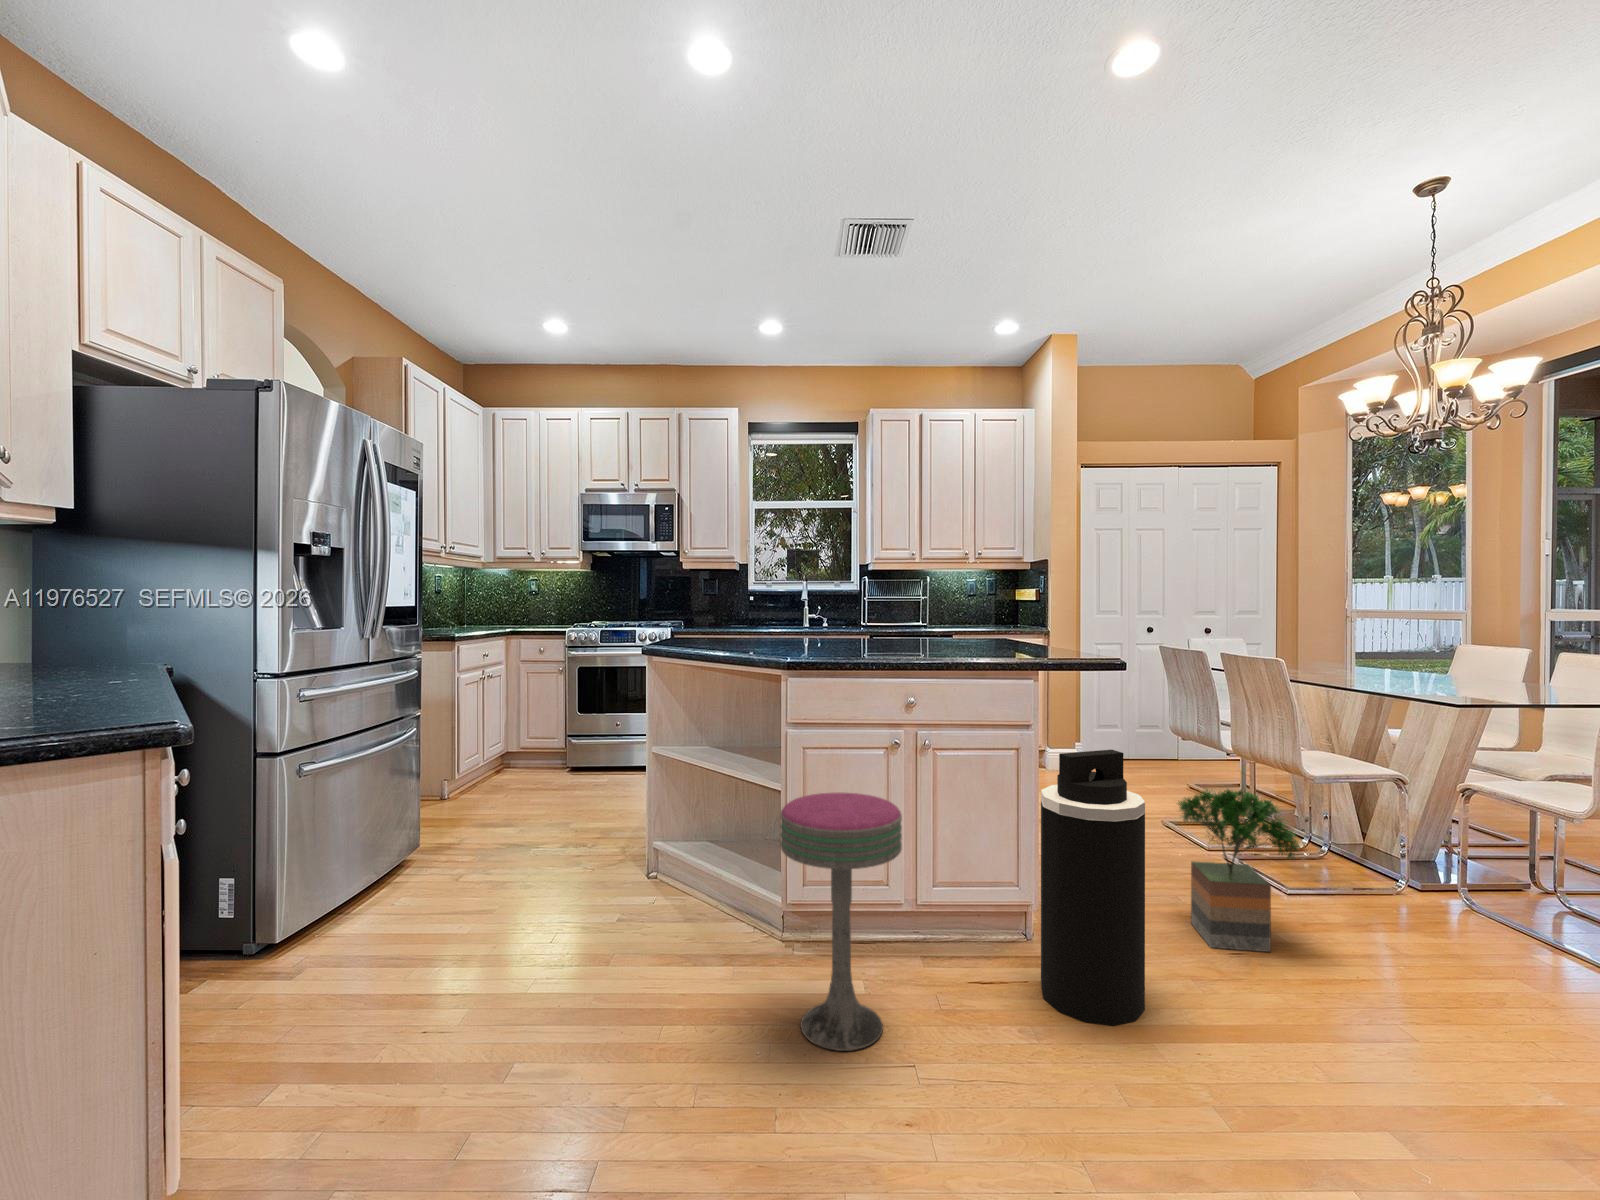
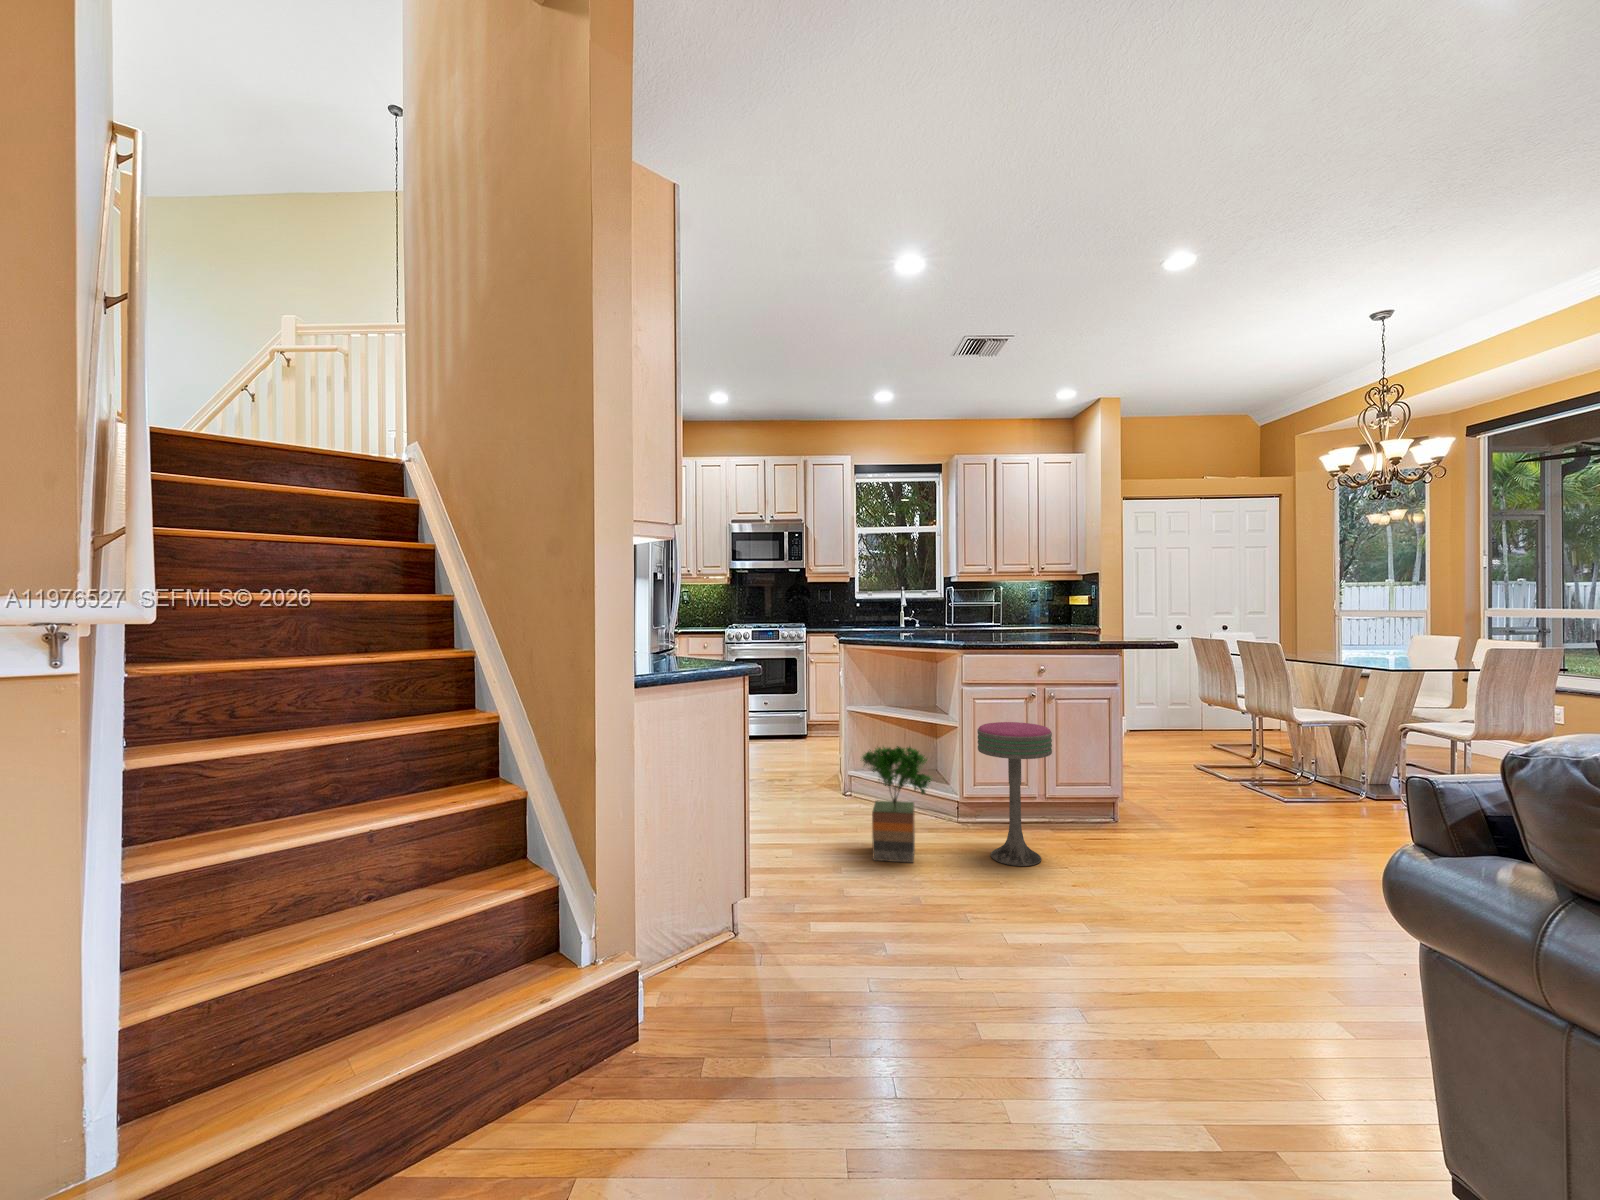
trash can: present [1041,750,1145,1026] -> none [1129,696,1196,857]
potted tree: present [1179,789,1299,952] -> present [862,746,932,863]

